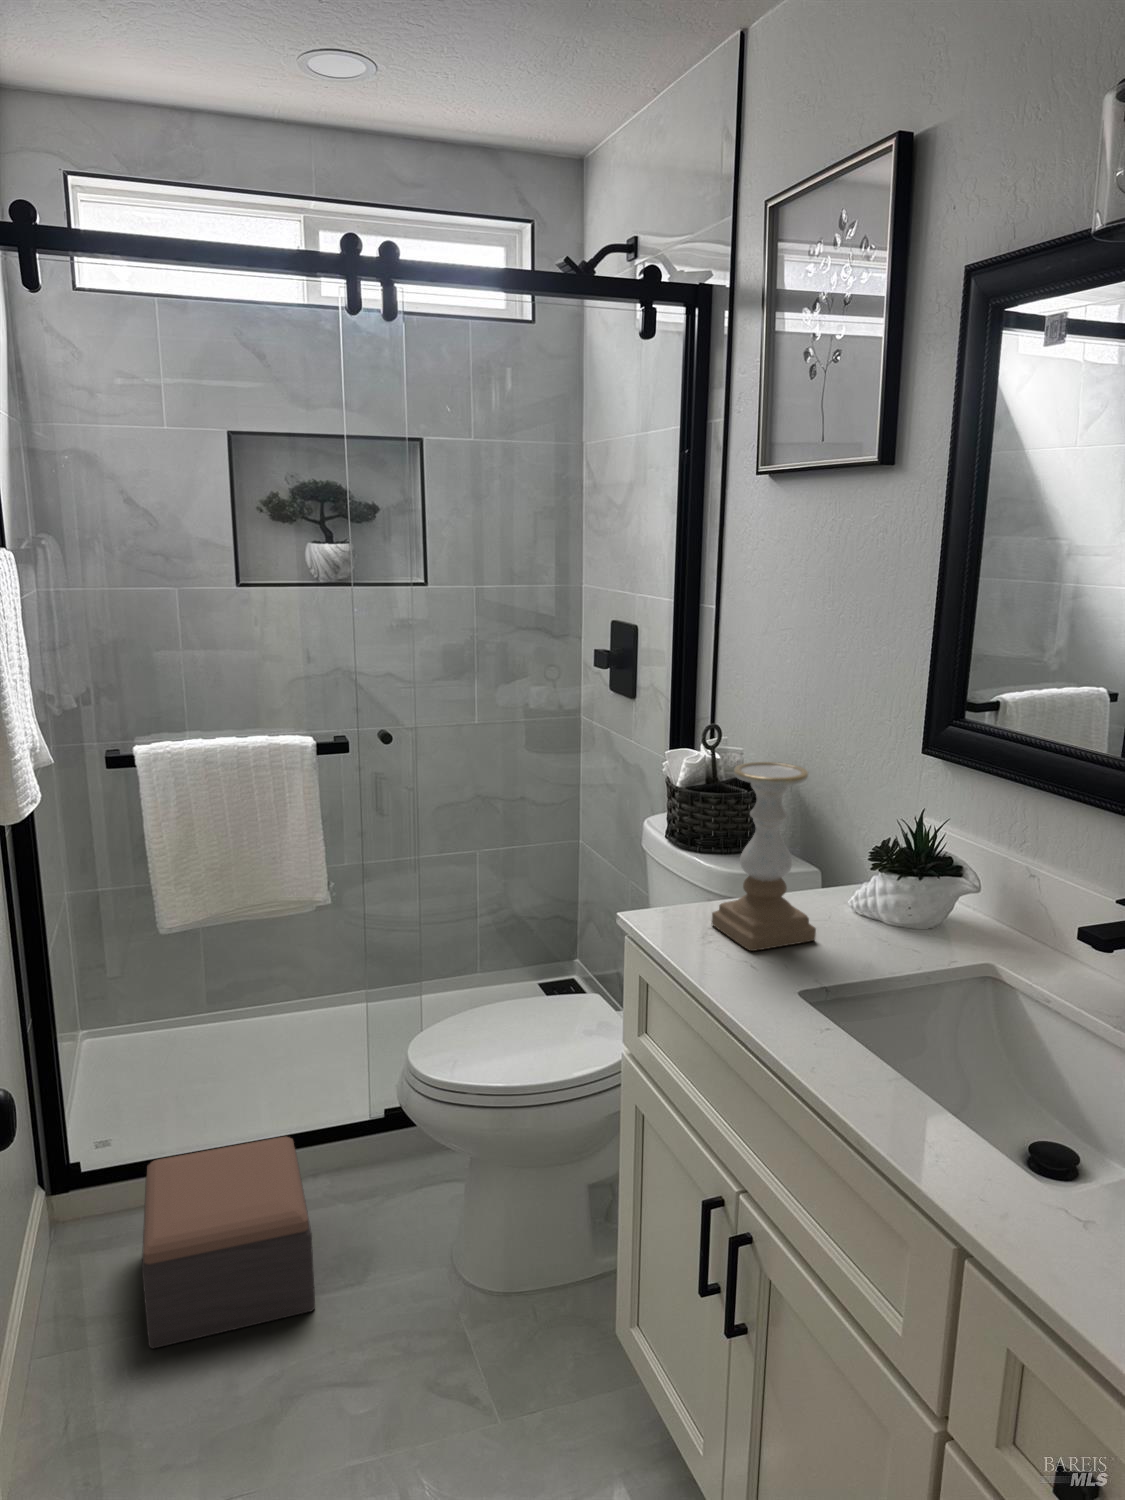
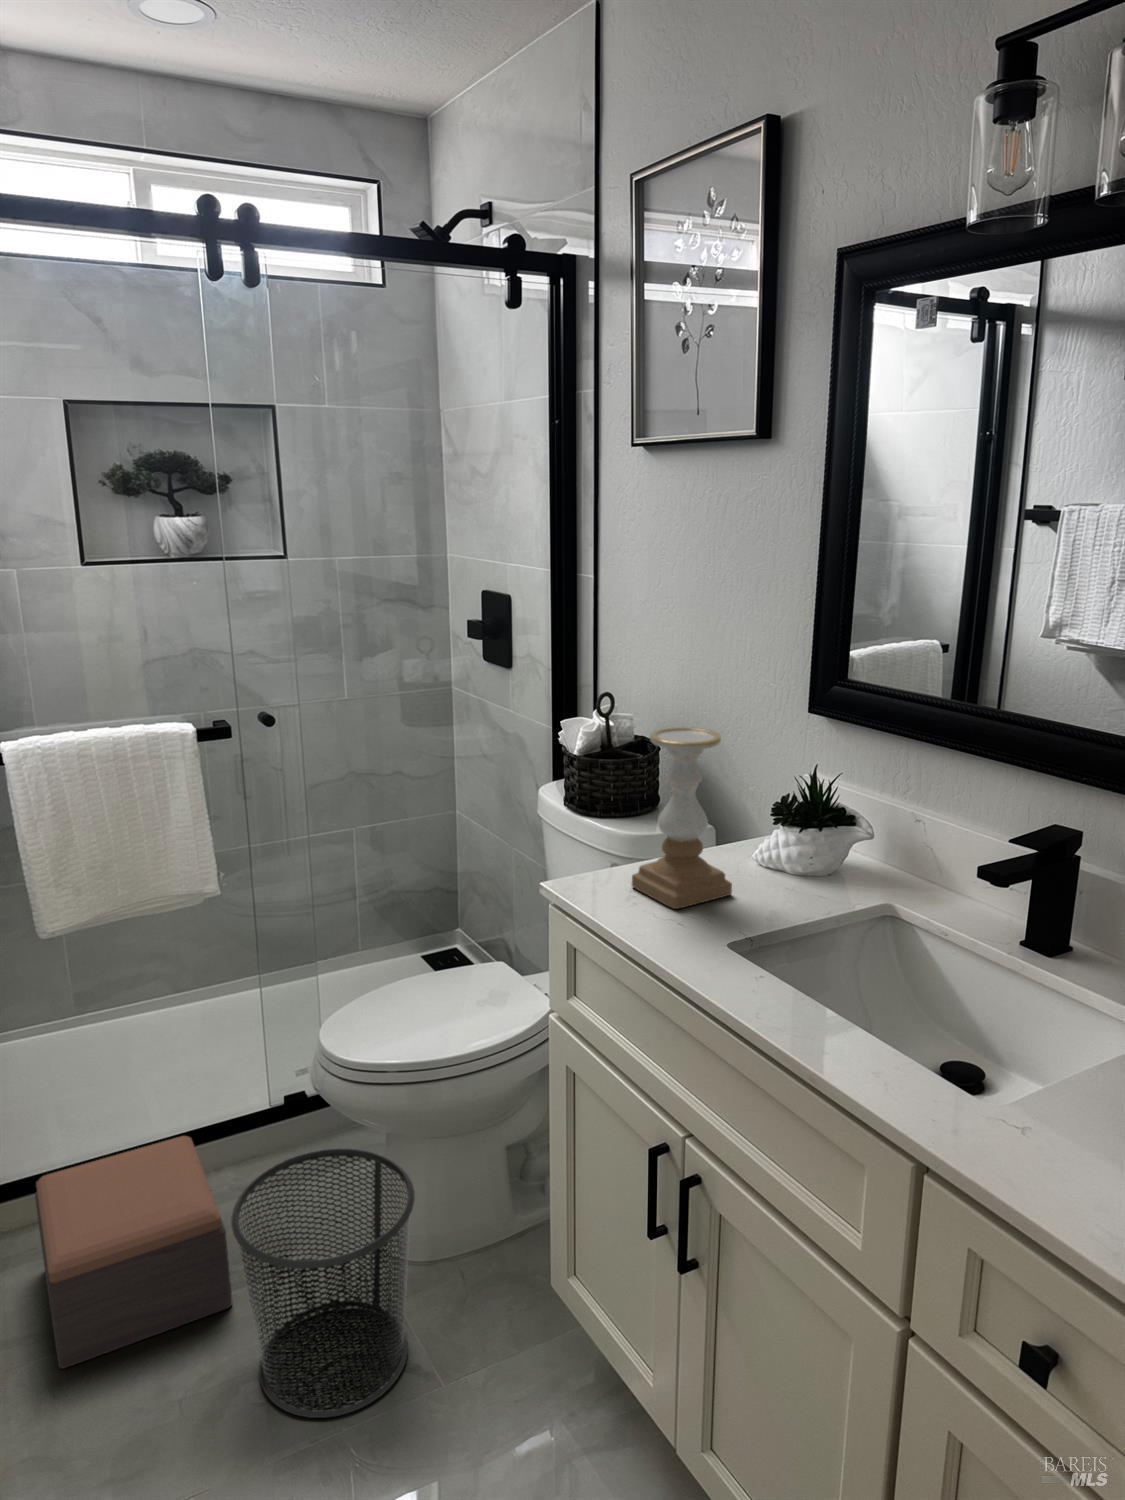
waste bin: none [308,1165,488,1435] -> present [231,1148,415,1418]

